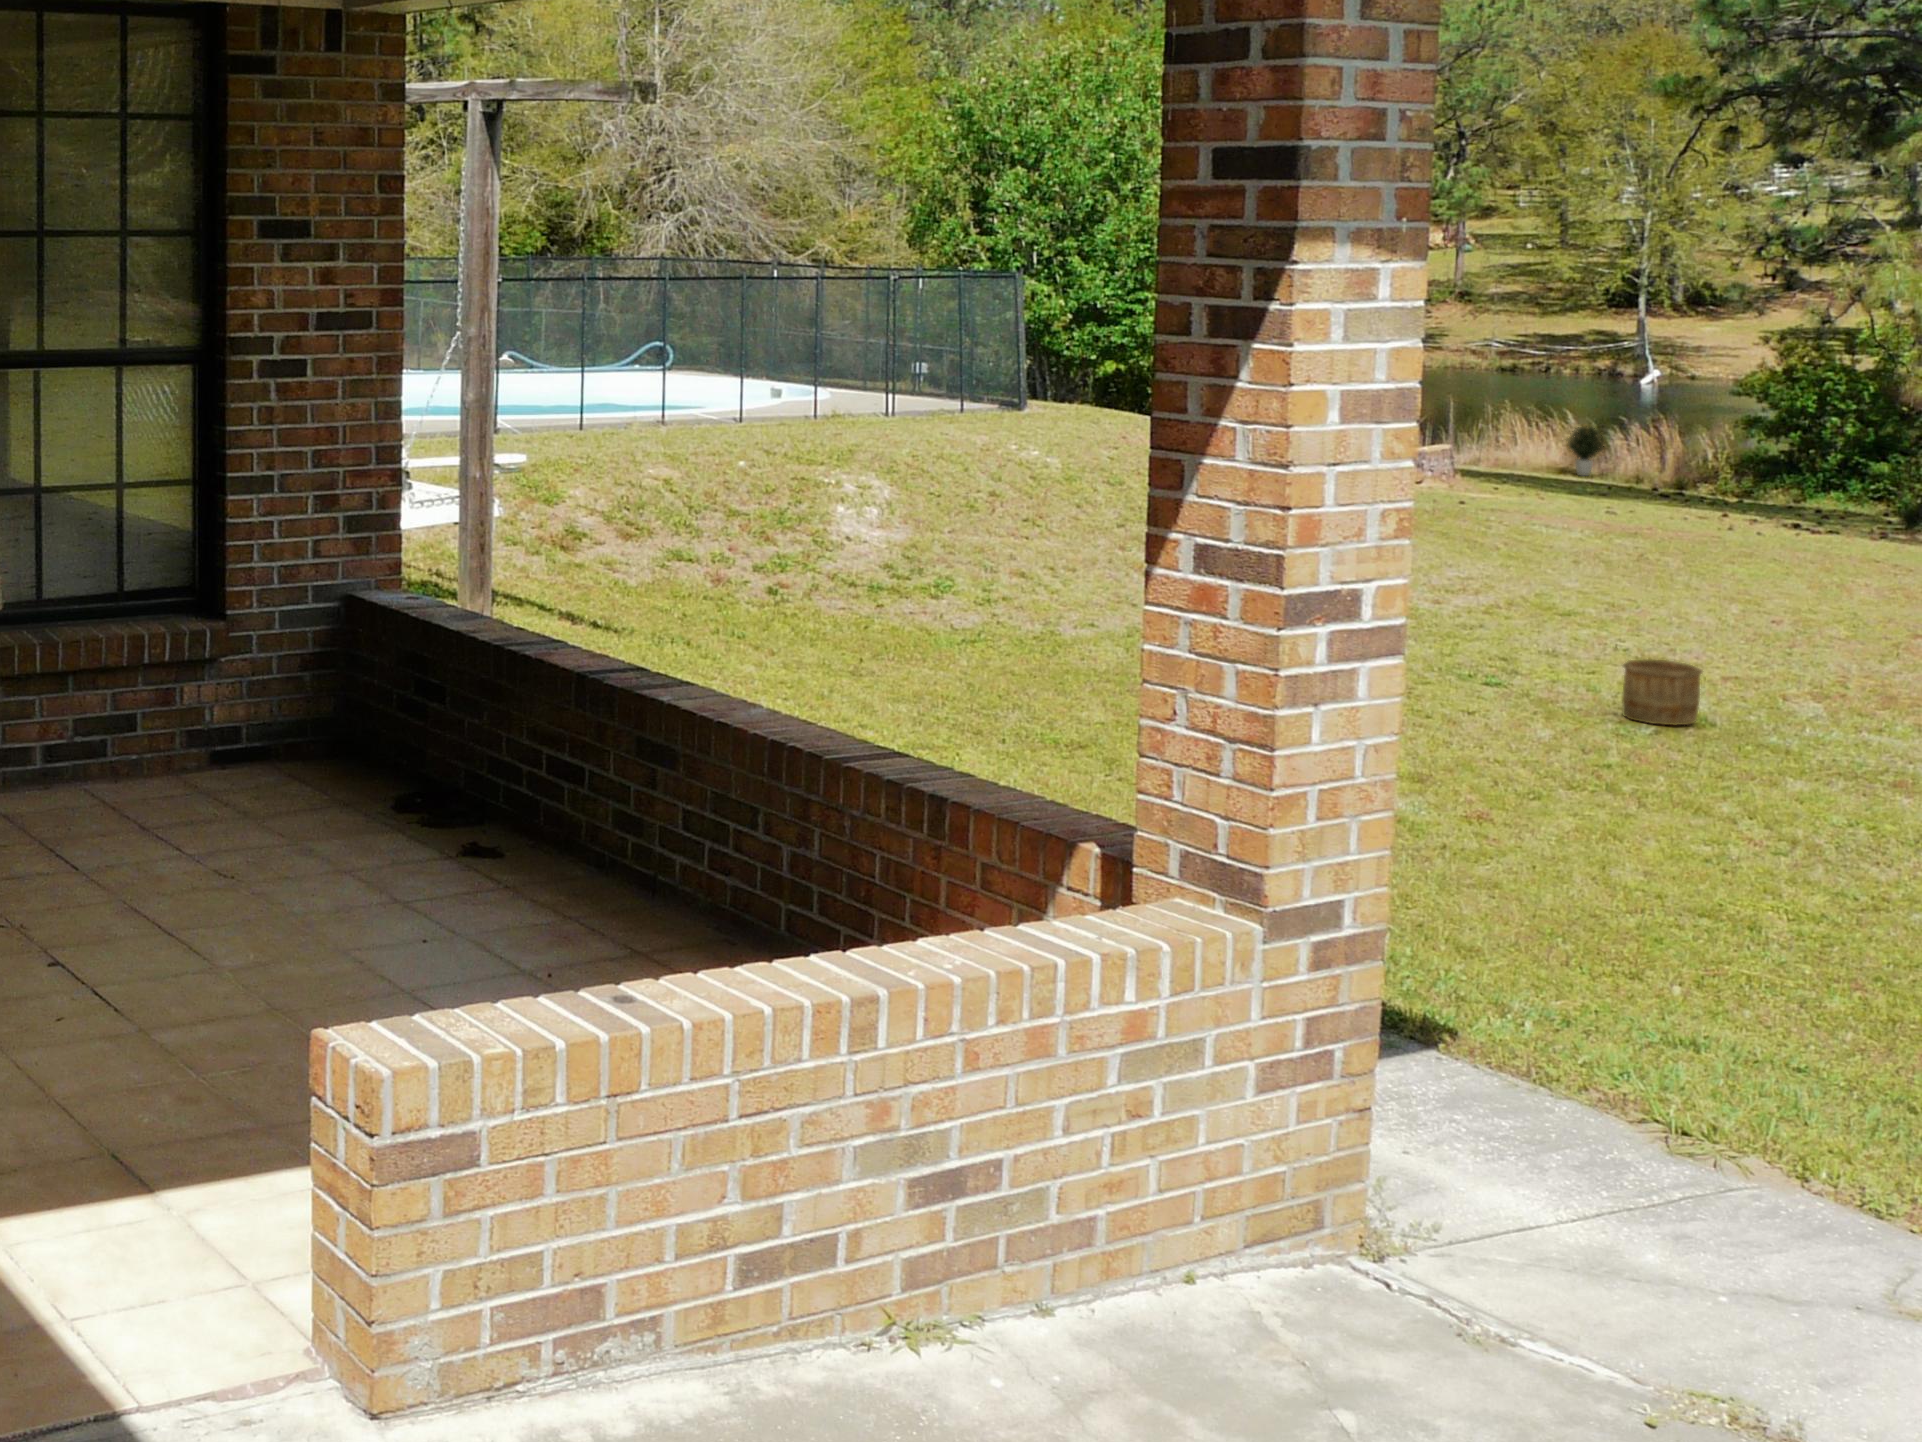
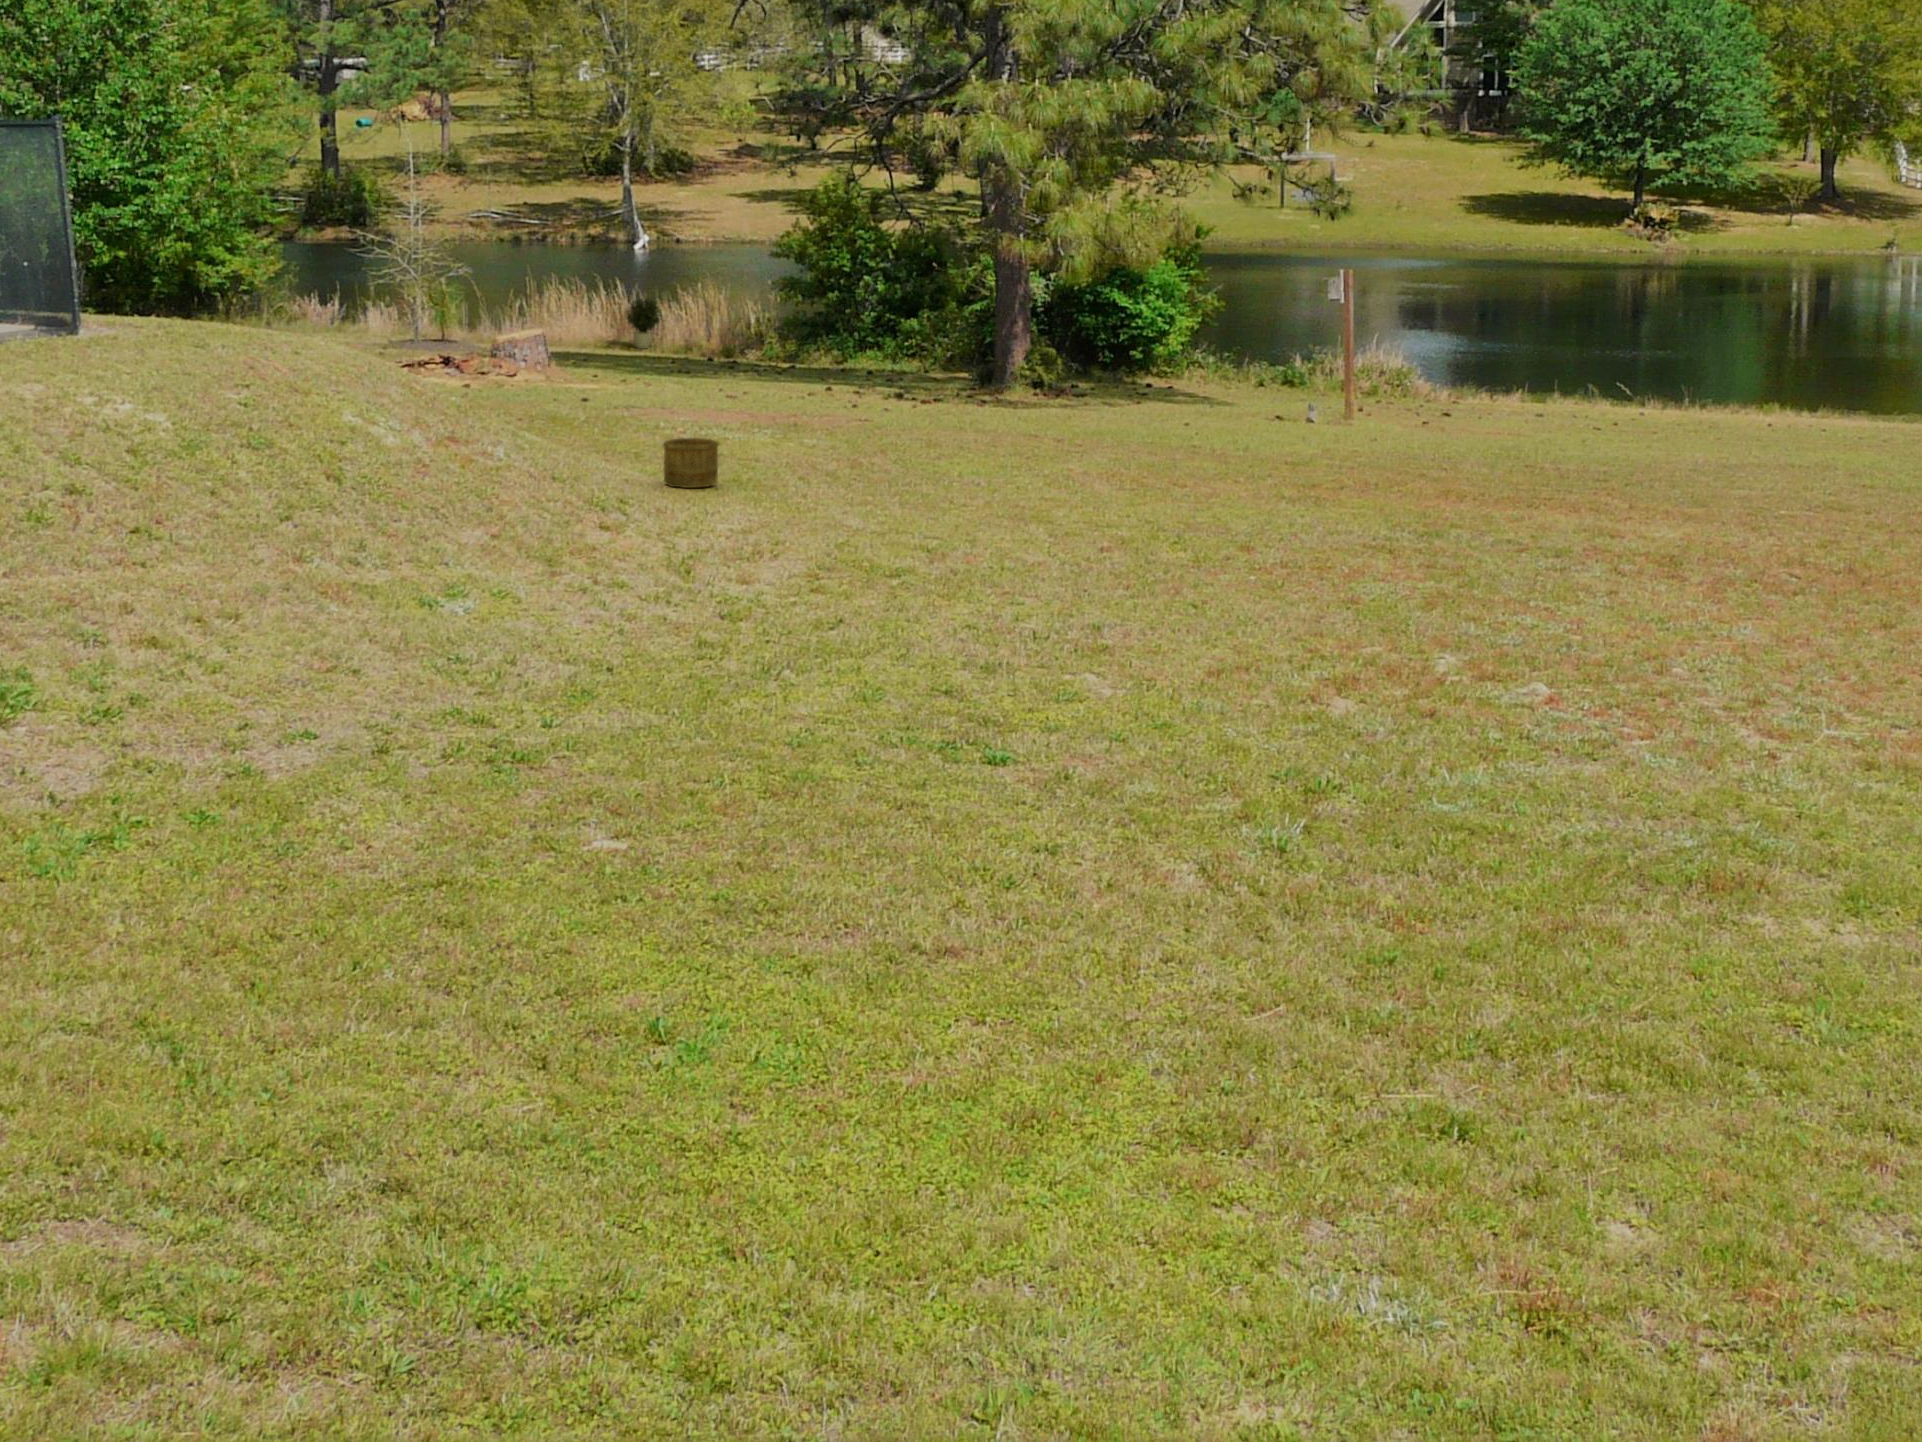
wooden bucket: present [1622,659,1702,725] -> present [663,438,719,488]

